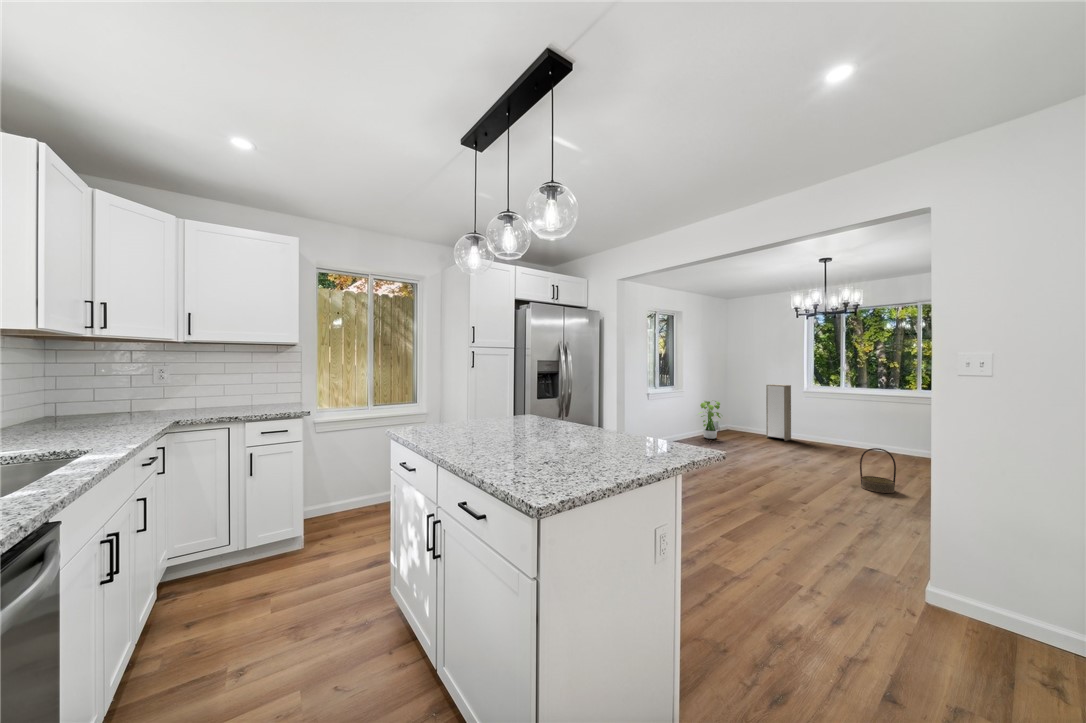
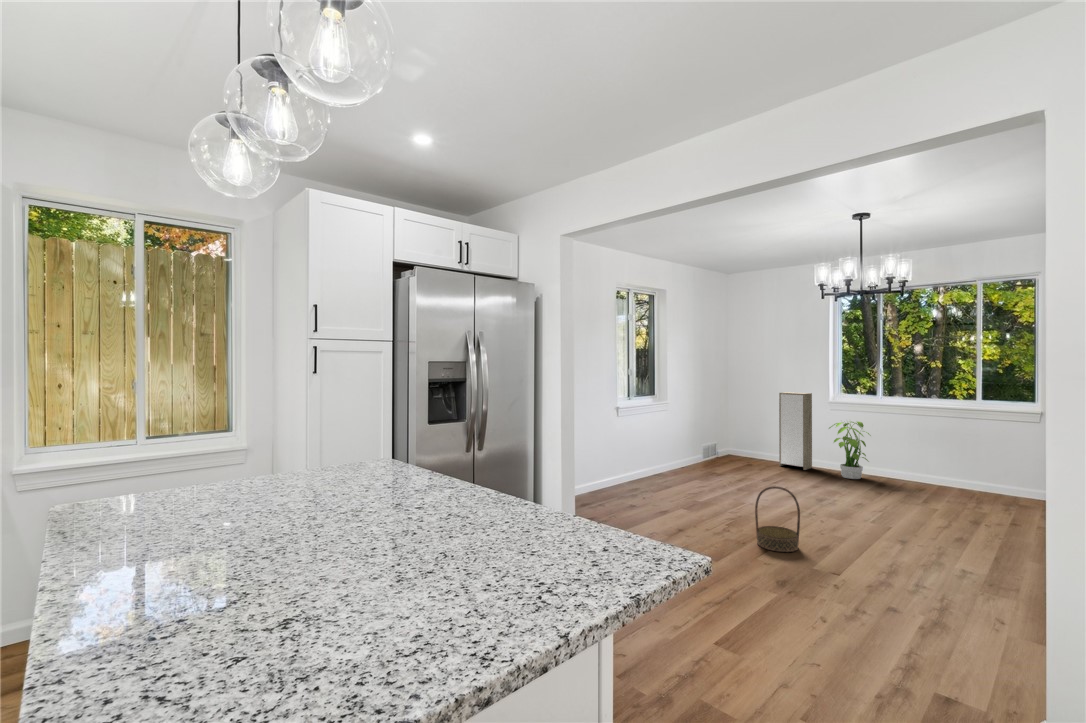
potted plant: present [698,401,721,439] -> present [829,421,871,479]
basket: present [860,448,896,493] -> present [755,486,800,552]

